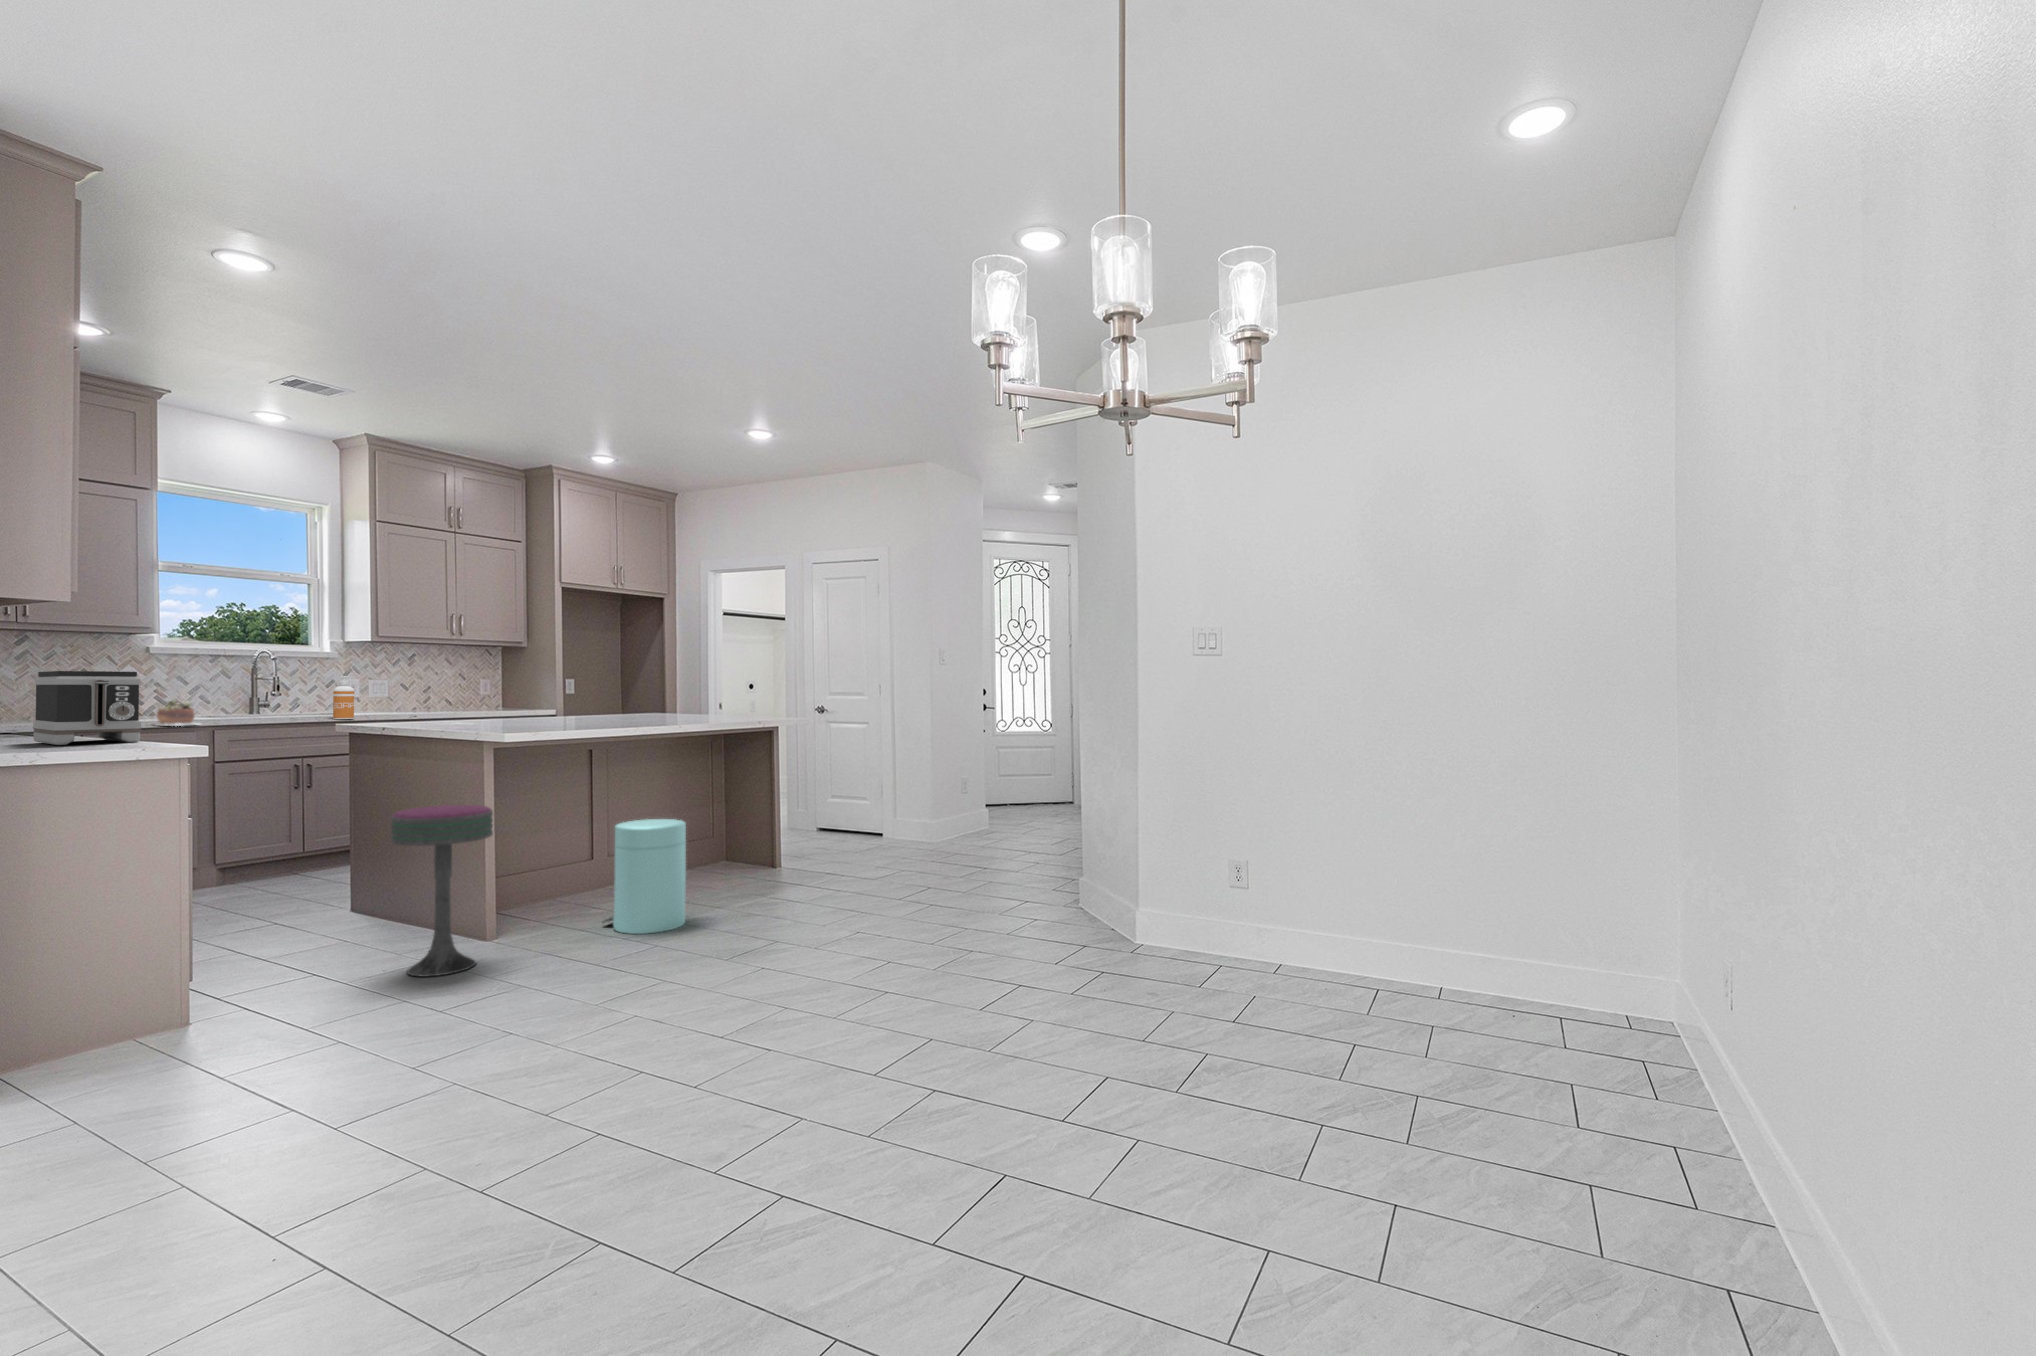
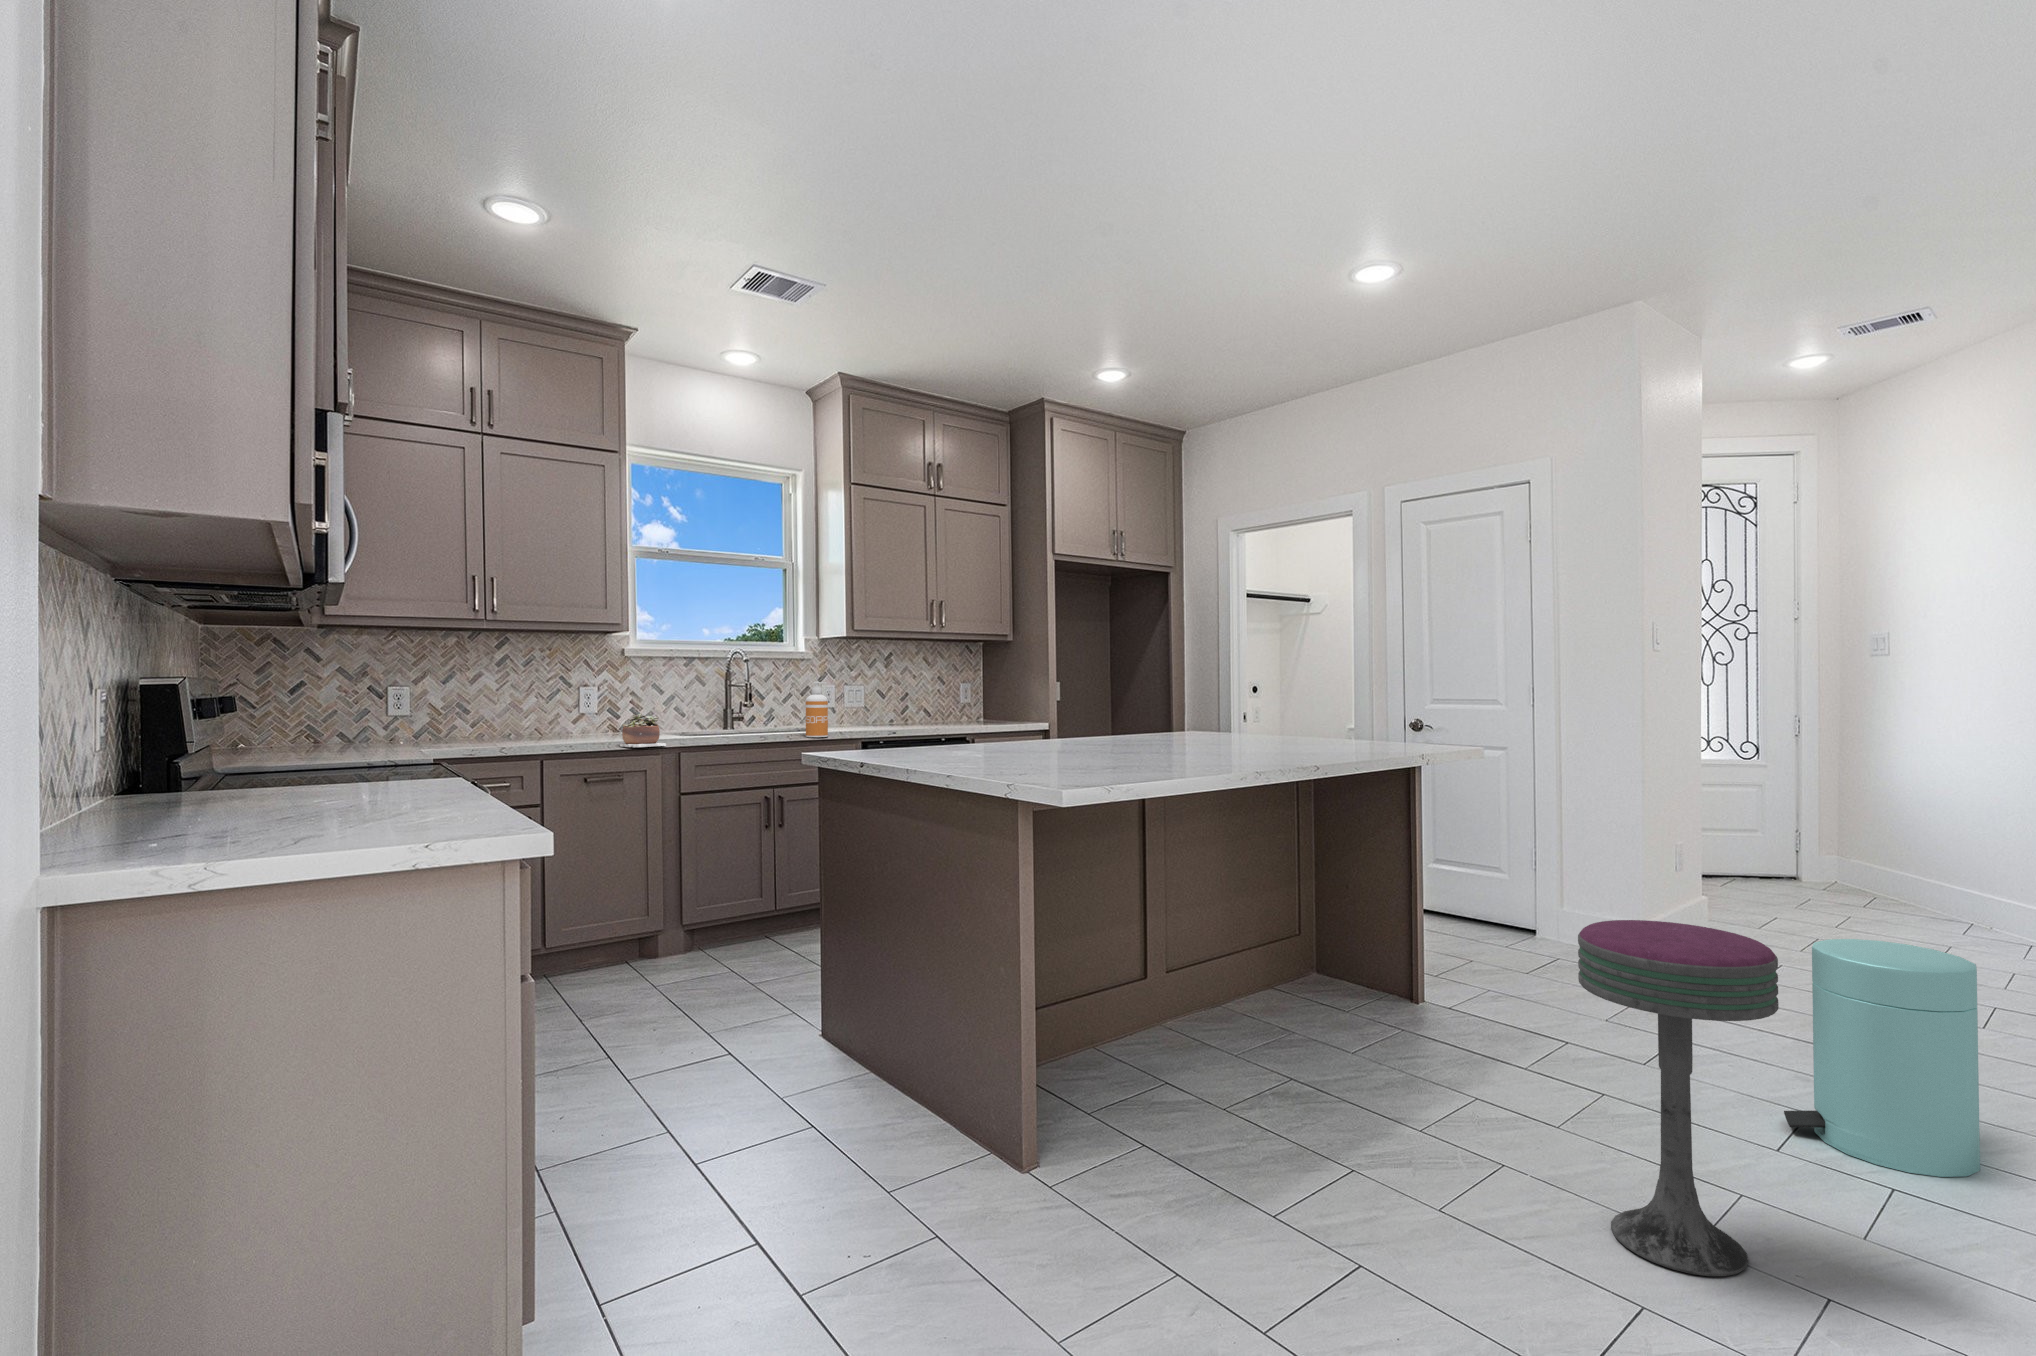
toaster: present [33,671,141,745] -> none [312,687,459,832]
bar stool: present [391,805,493,977] -> present [1578,920,1779,1276]
trash can: present [603,819,686,934] -> present [1784,939,1980,1177]

